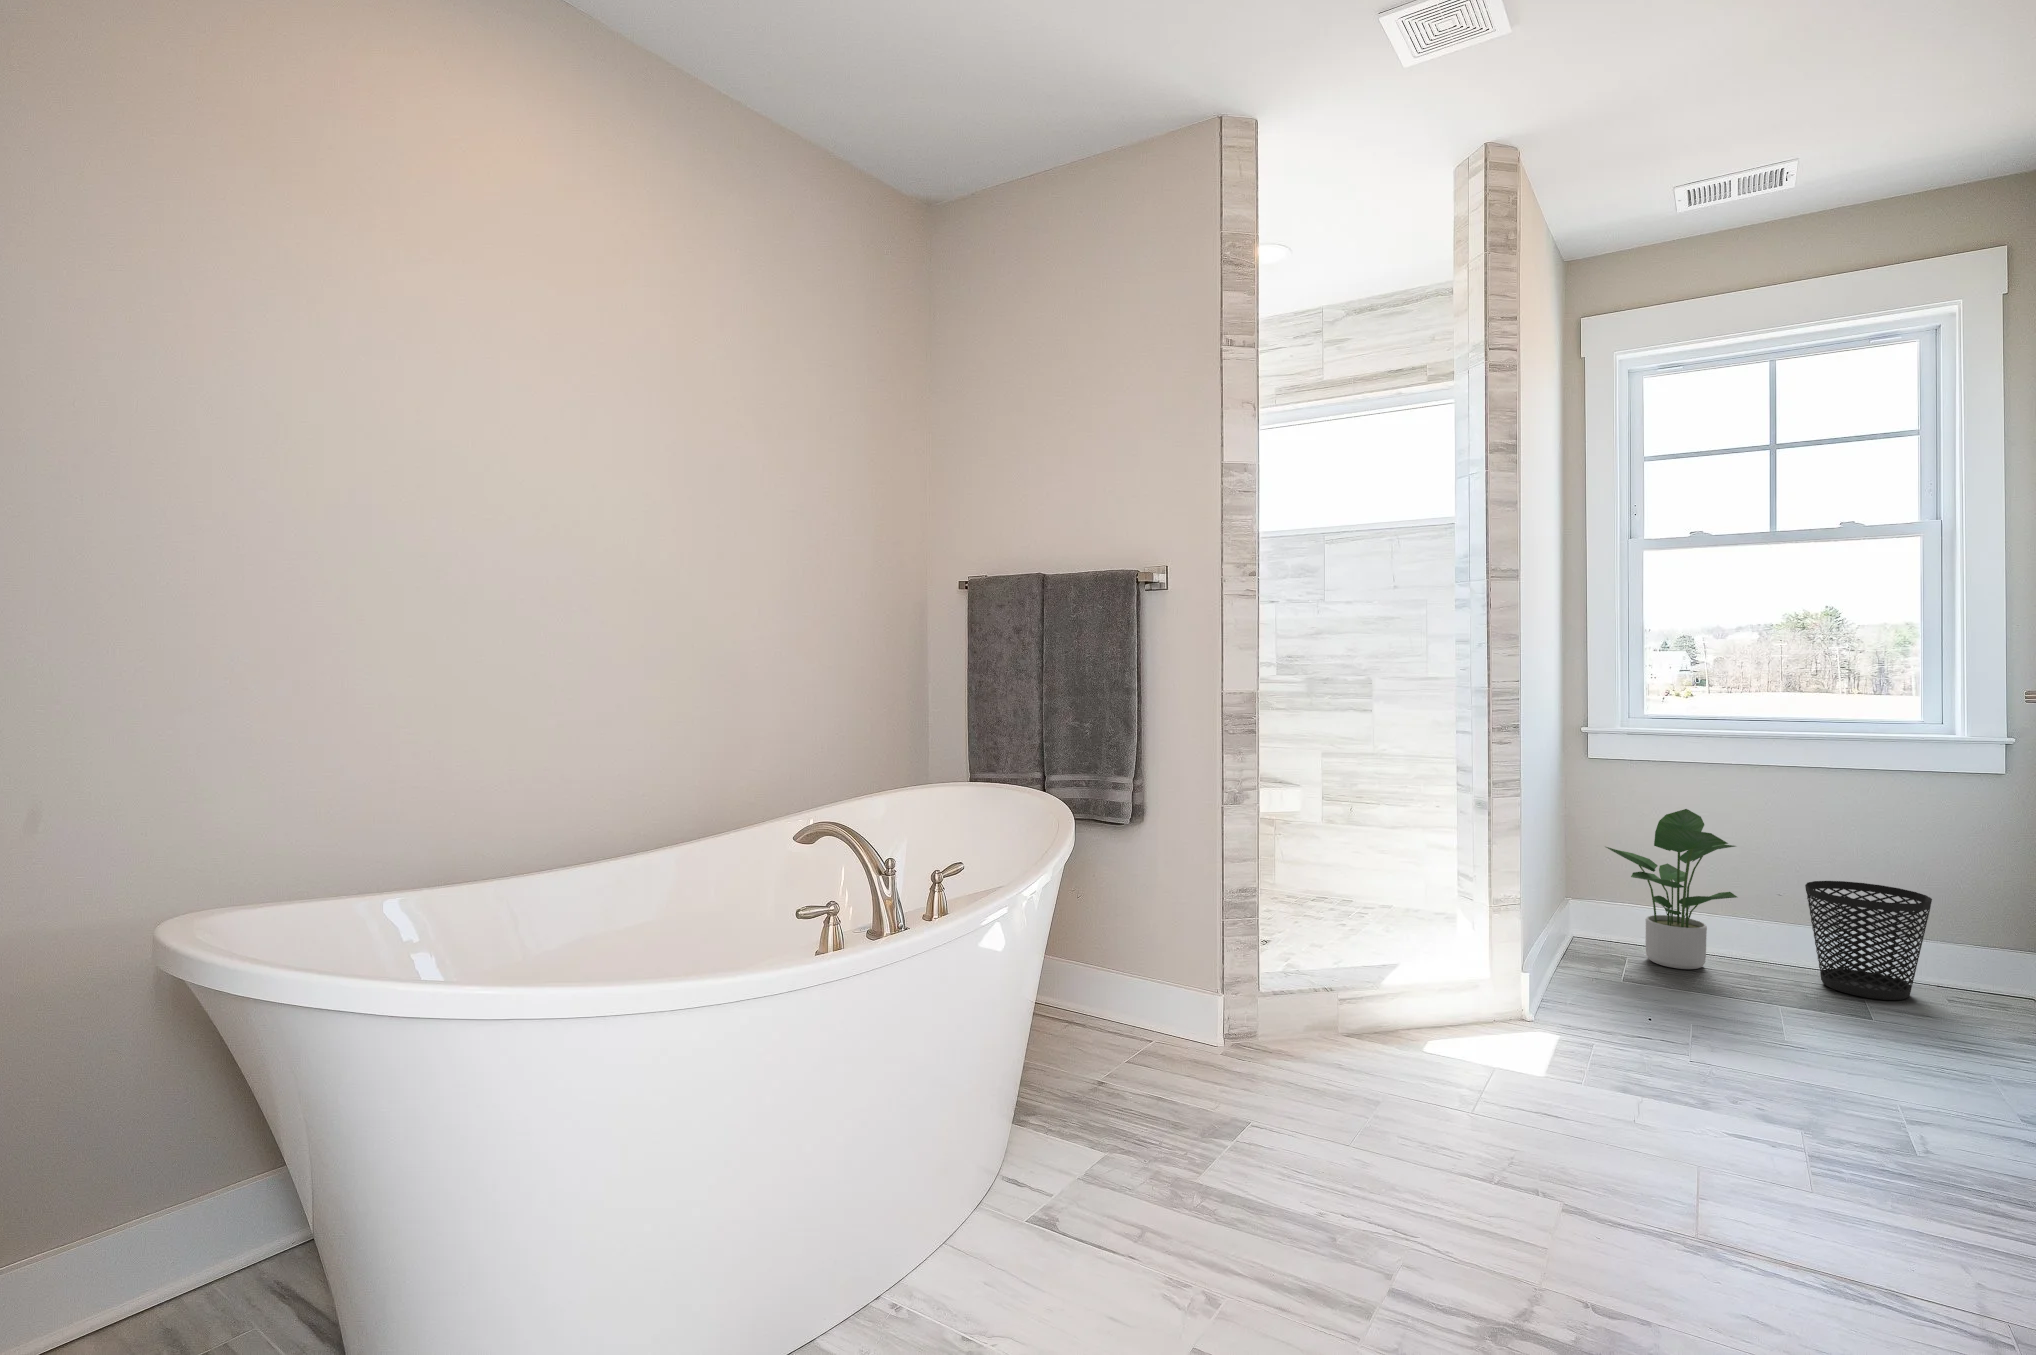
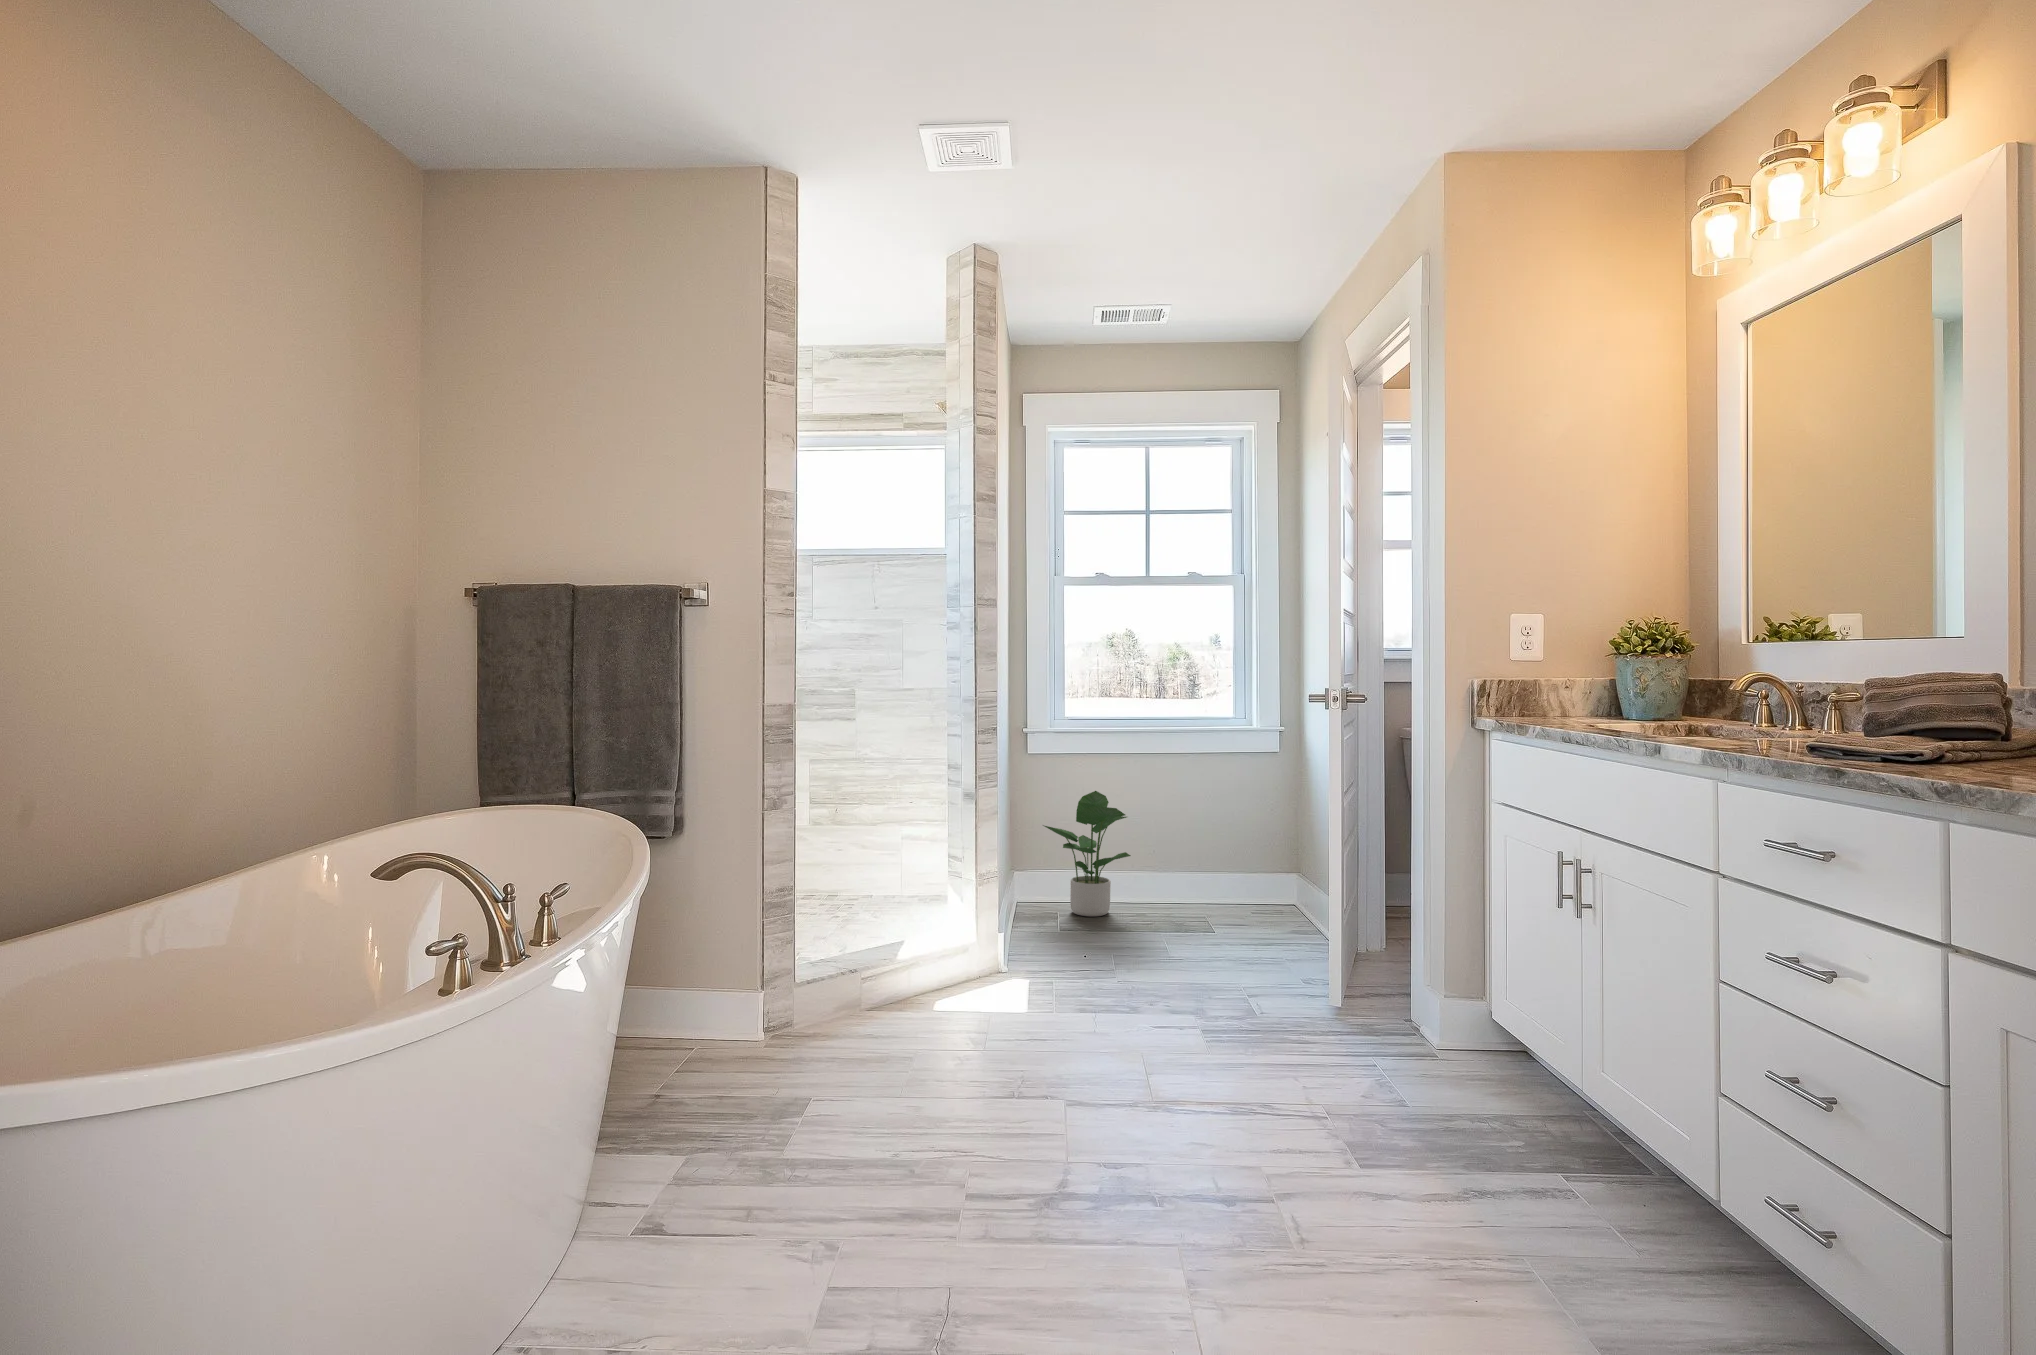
wastebasket: present [1805,881,1932,1000] -> none [1171,837,1241,919]

